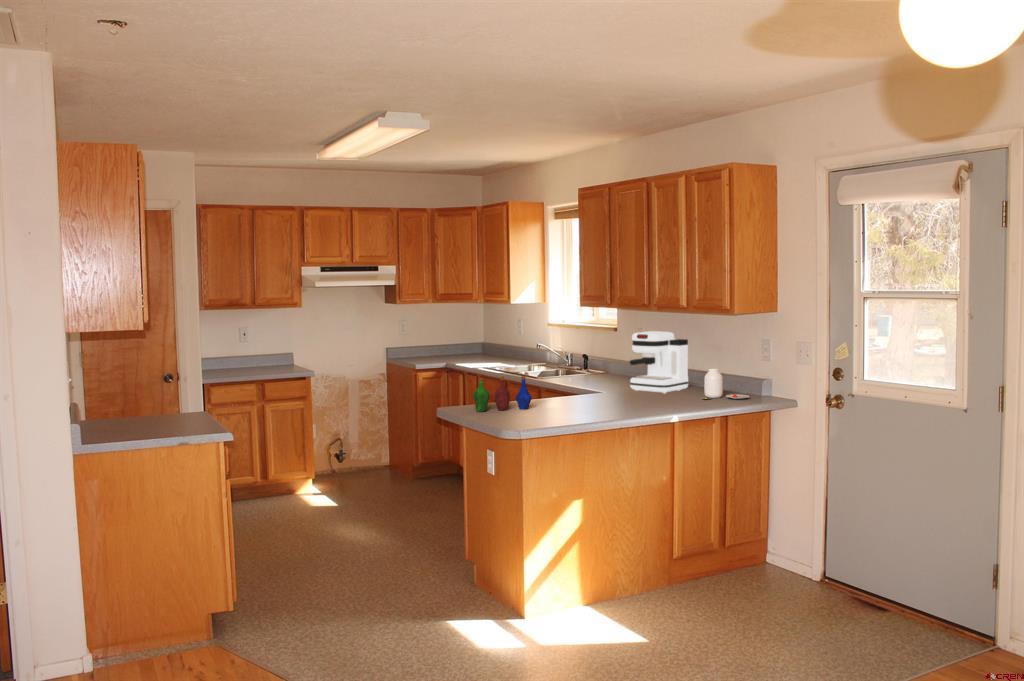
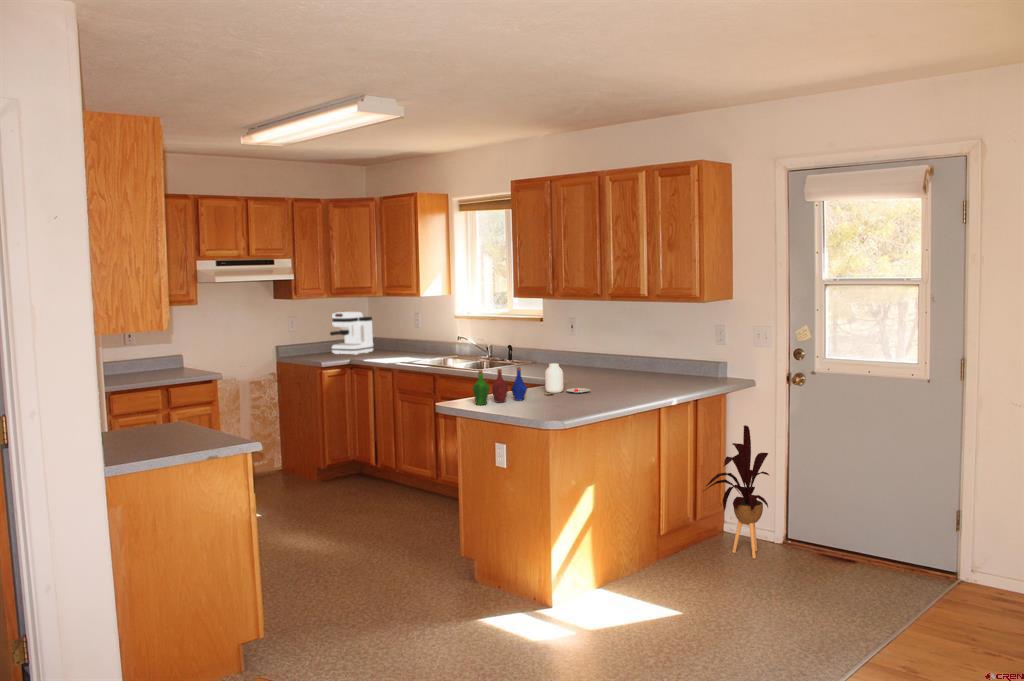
coffee maker: present [630,331,688,393] -> present [330,312,373,355]
jar: present [702,369,749,399] -> present [544,363,590,395]
house plant: none [722,449,807,595] -> present [704,425,769,558]

